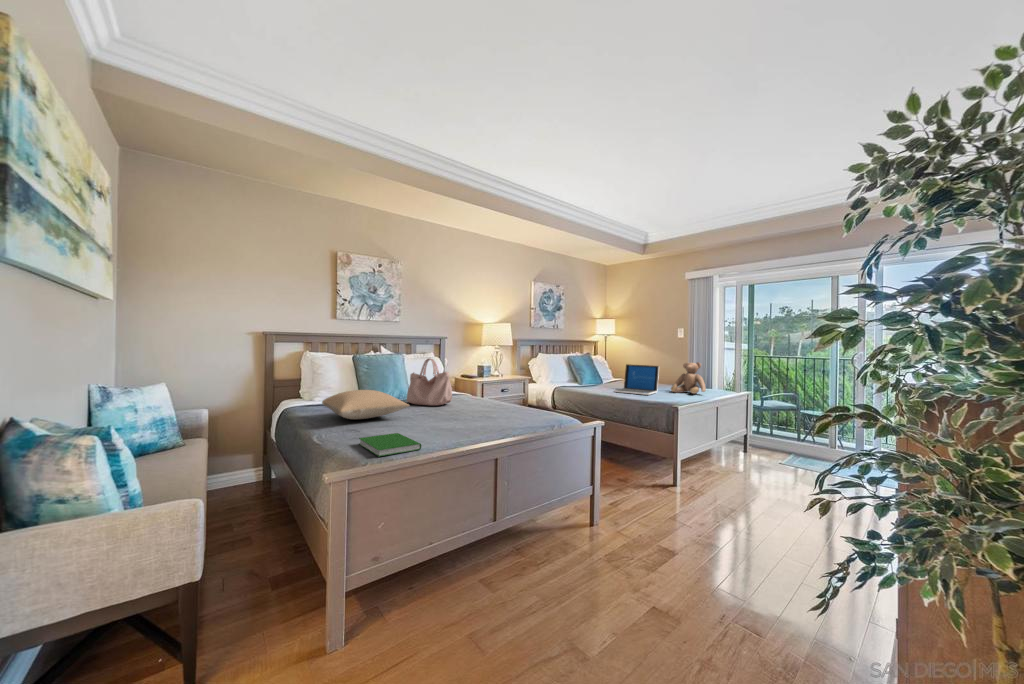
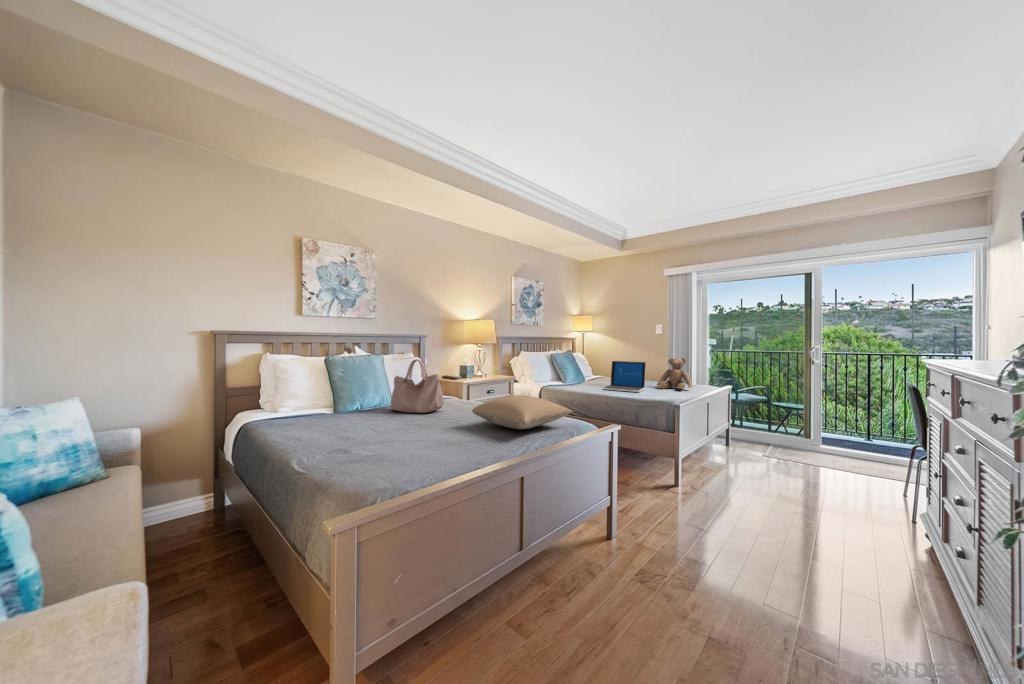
pillow: present [322,390,409,420] -> present [472,395,573,429]
hardcover book: present [359,433,421,457] -> none [347,454,429,492]

